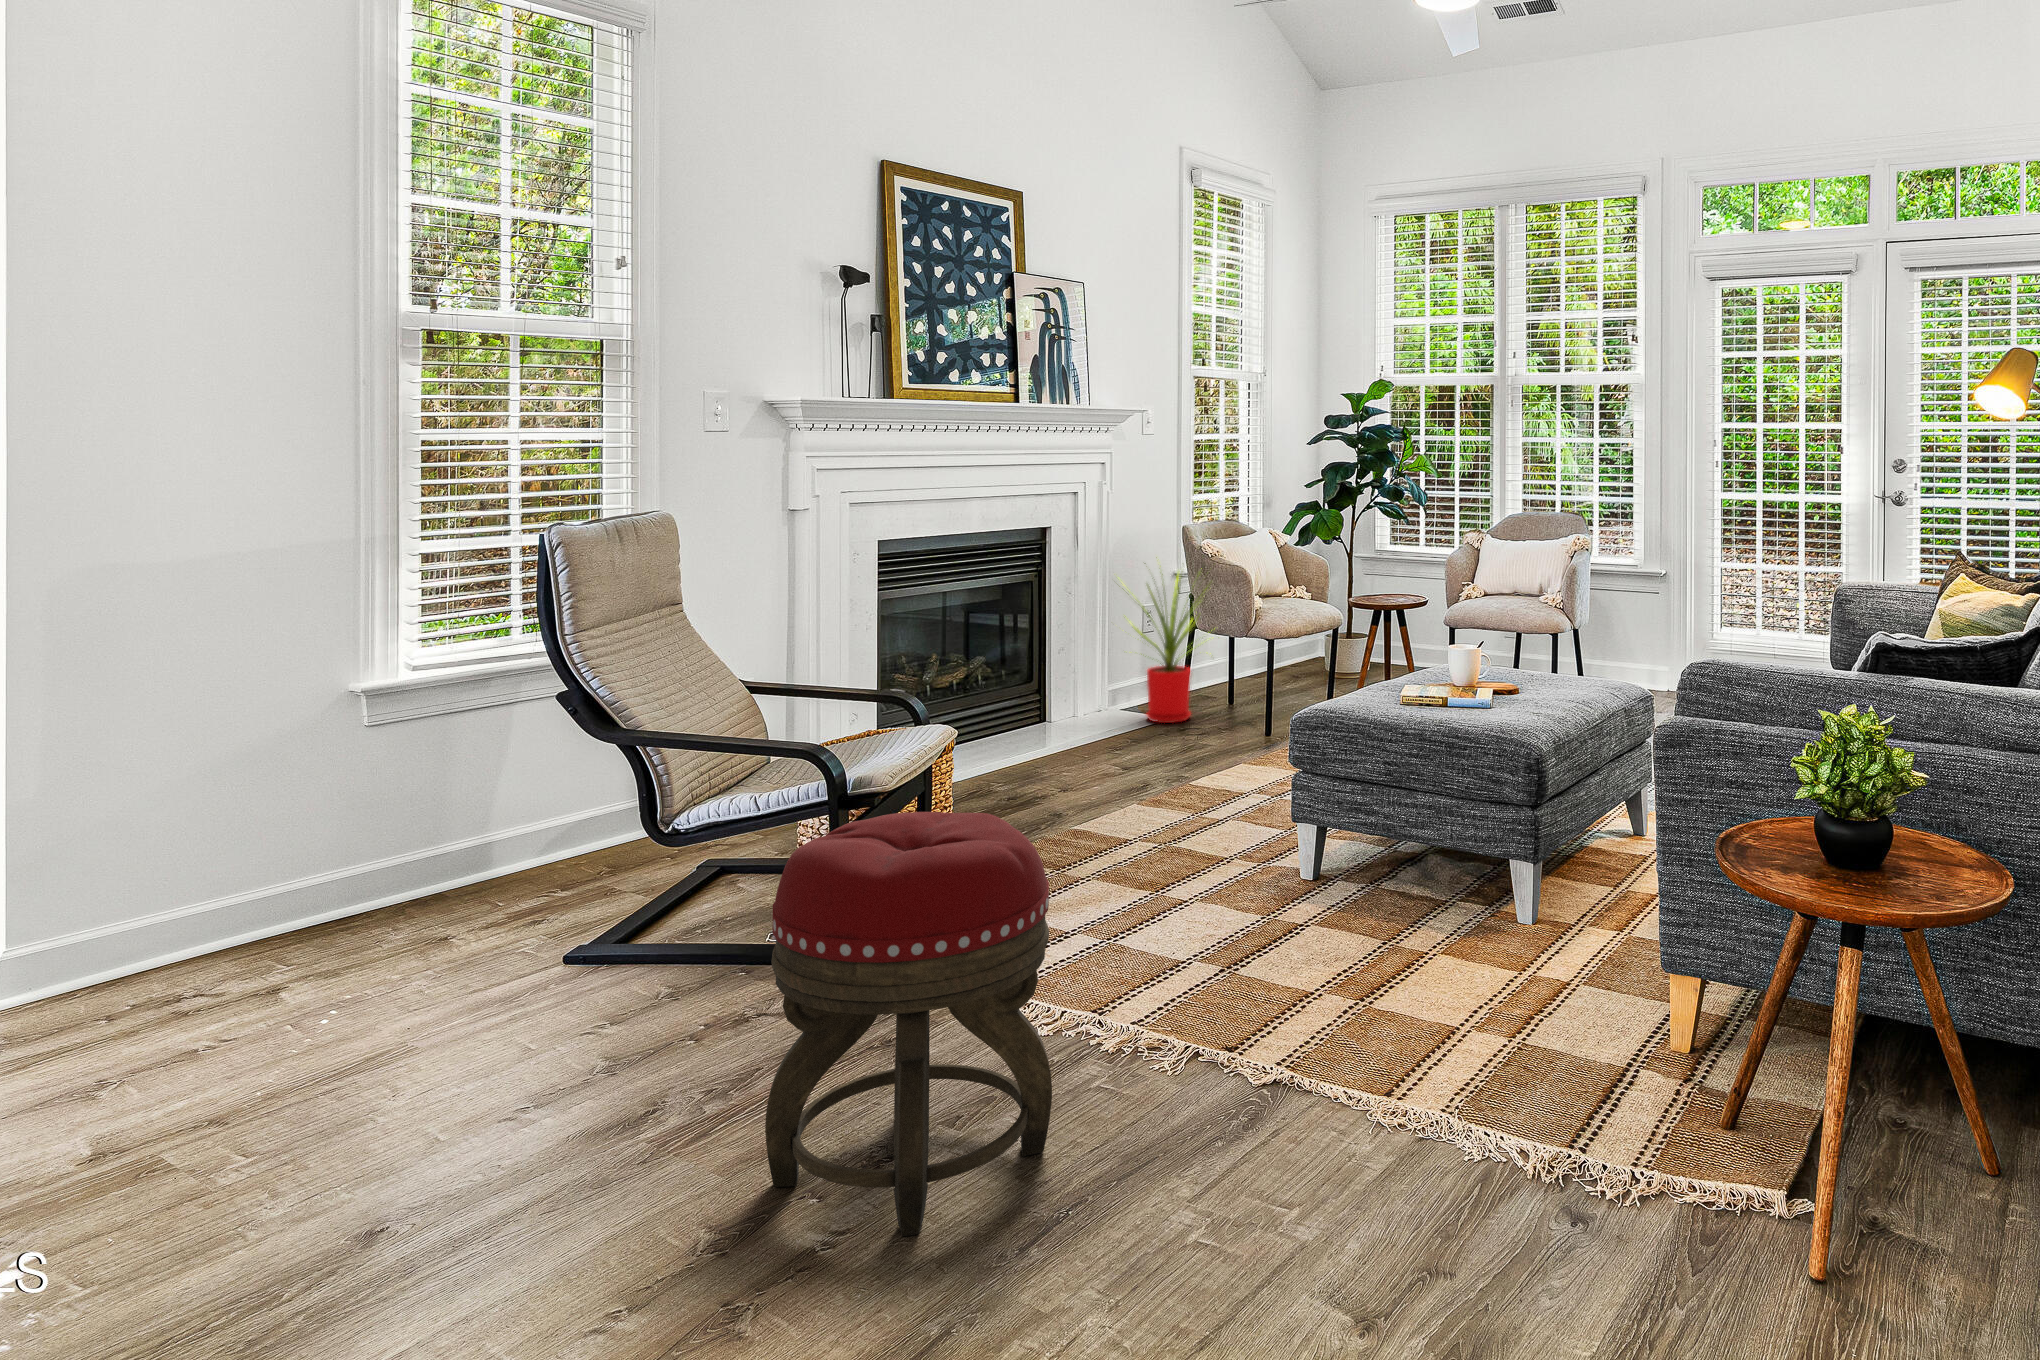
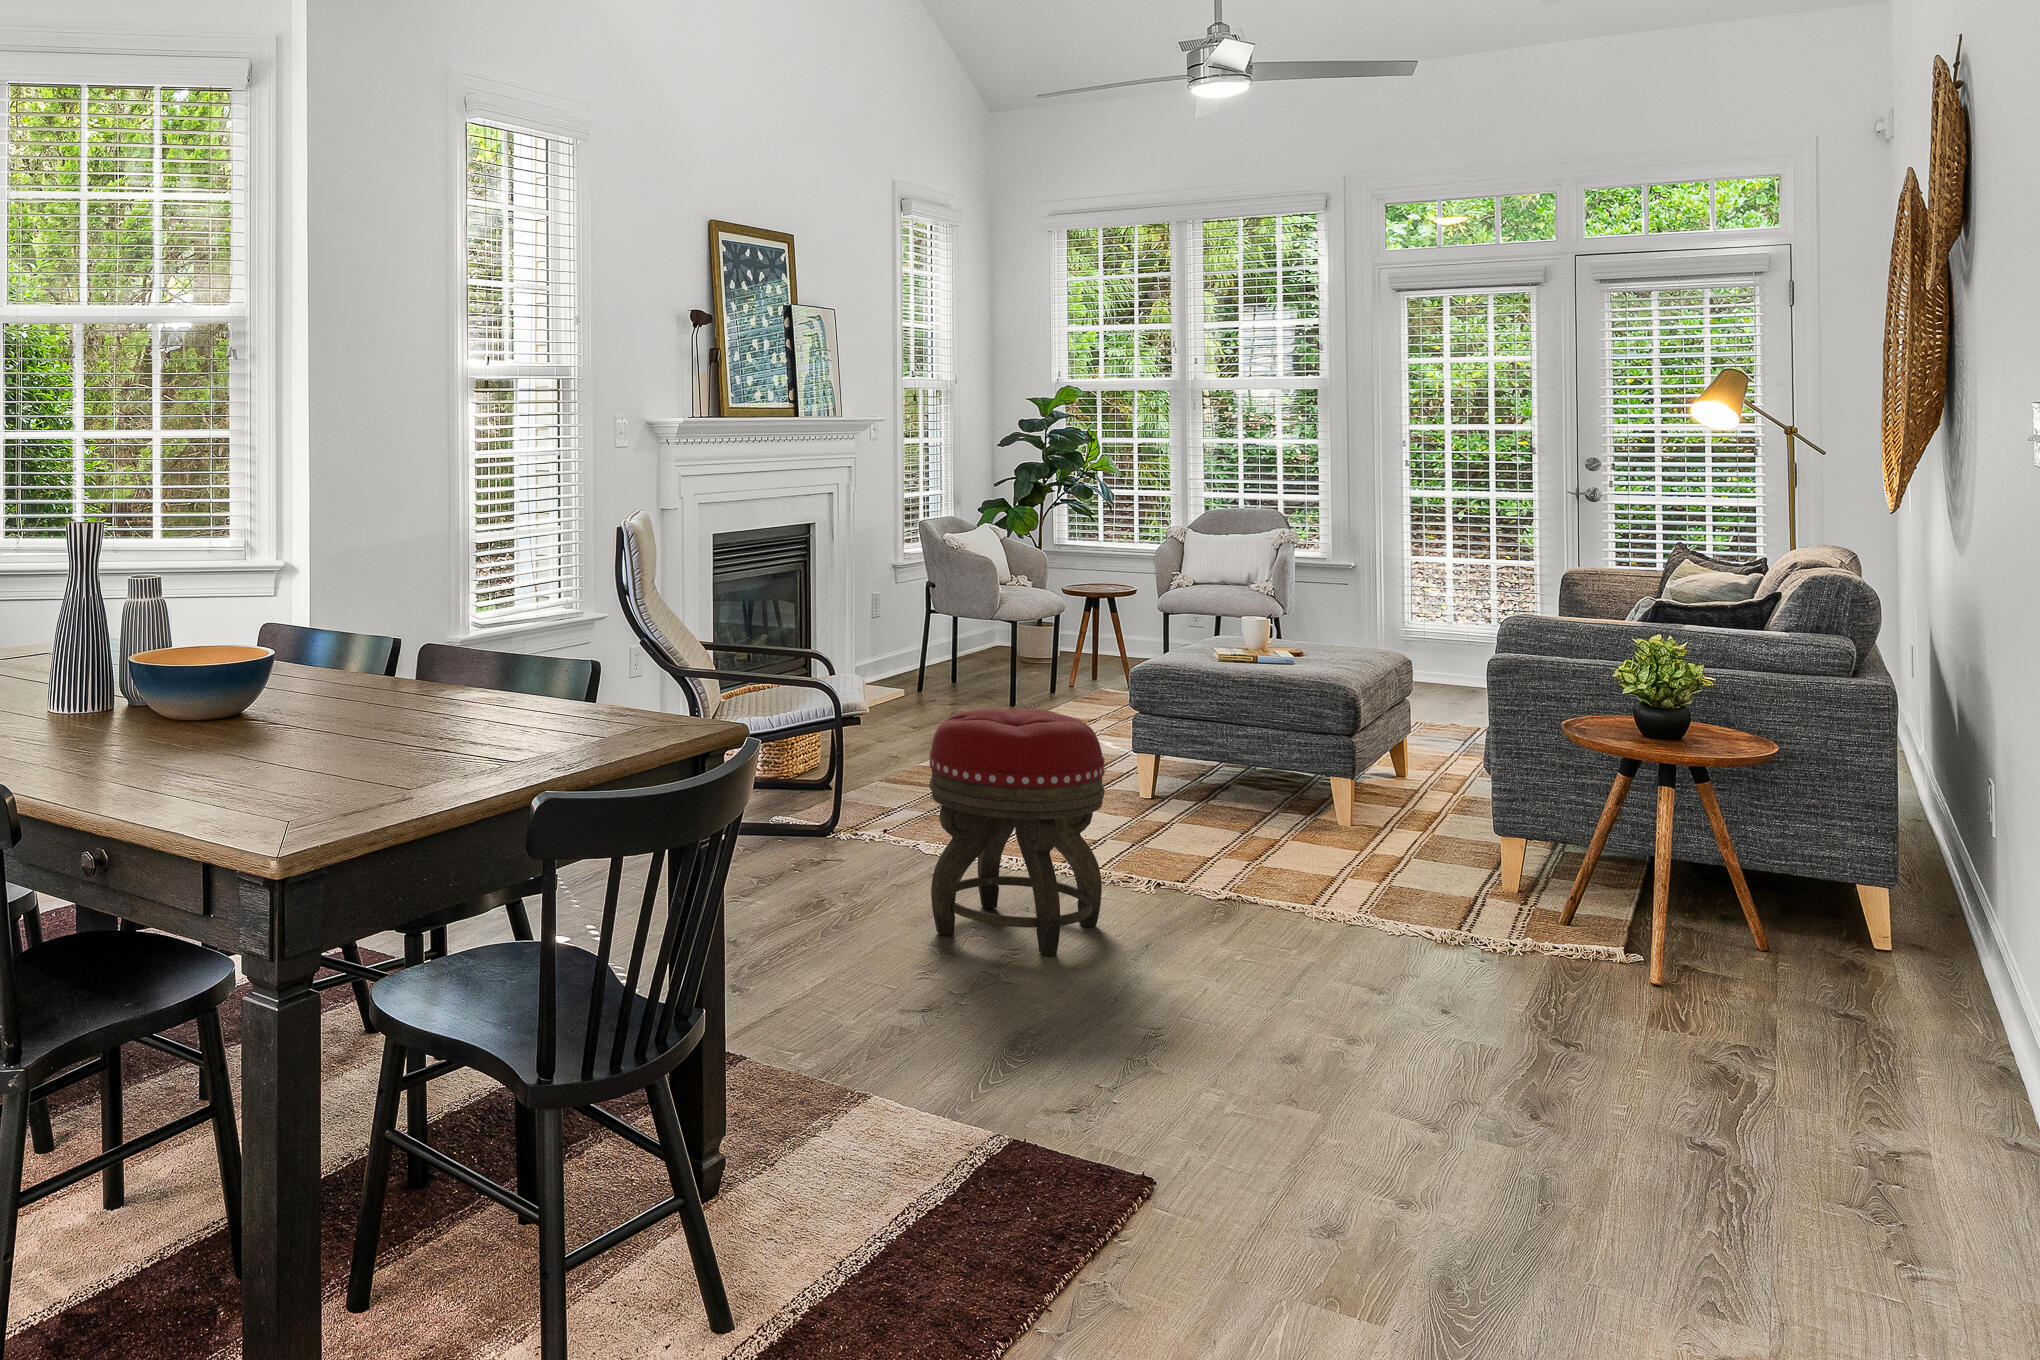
house plant: present [1118,557,1215,723] -> none [864,548,969,695]

